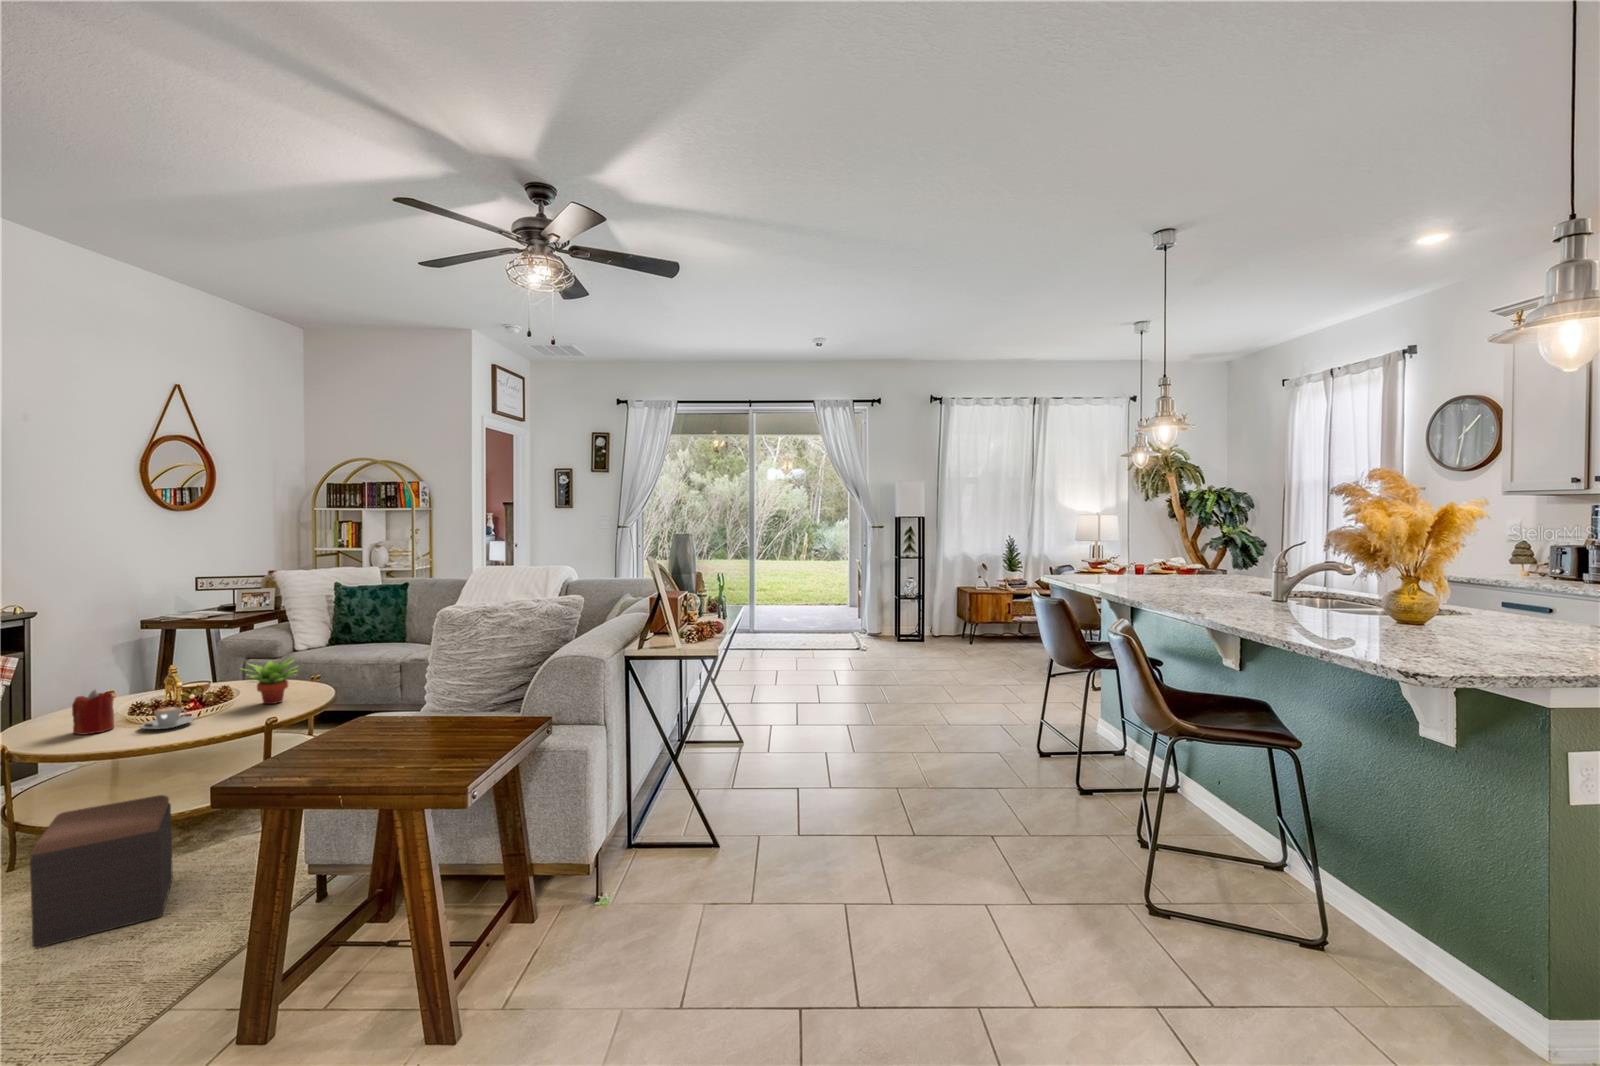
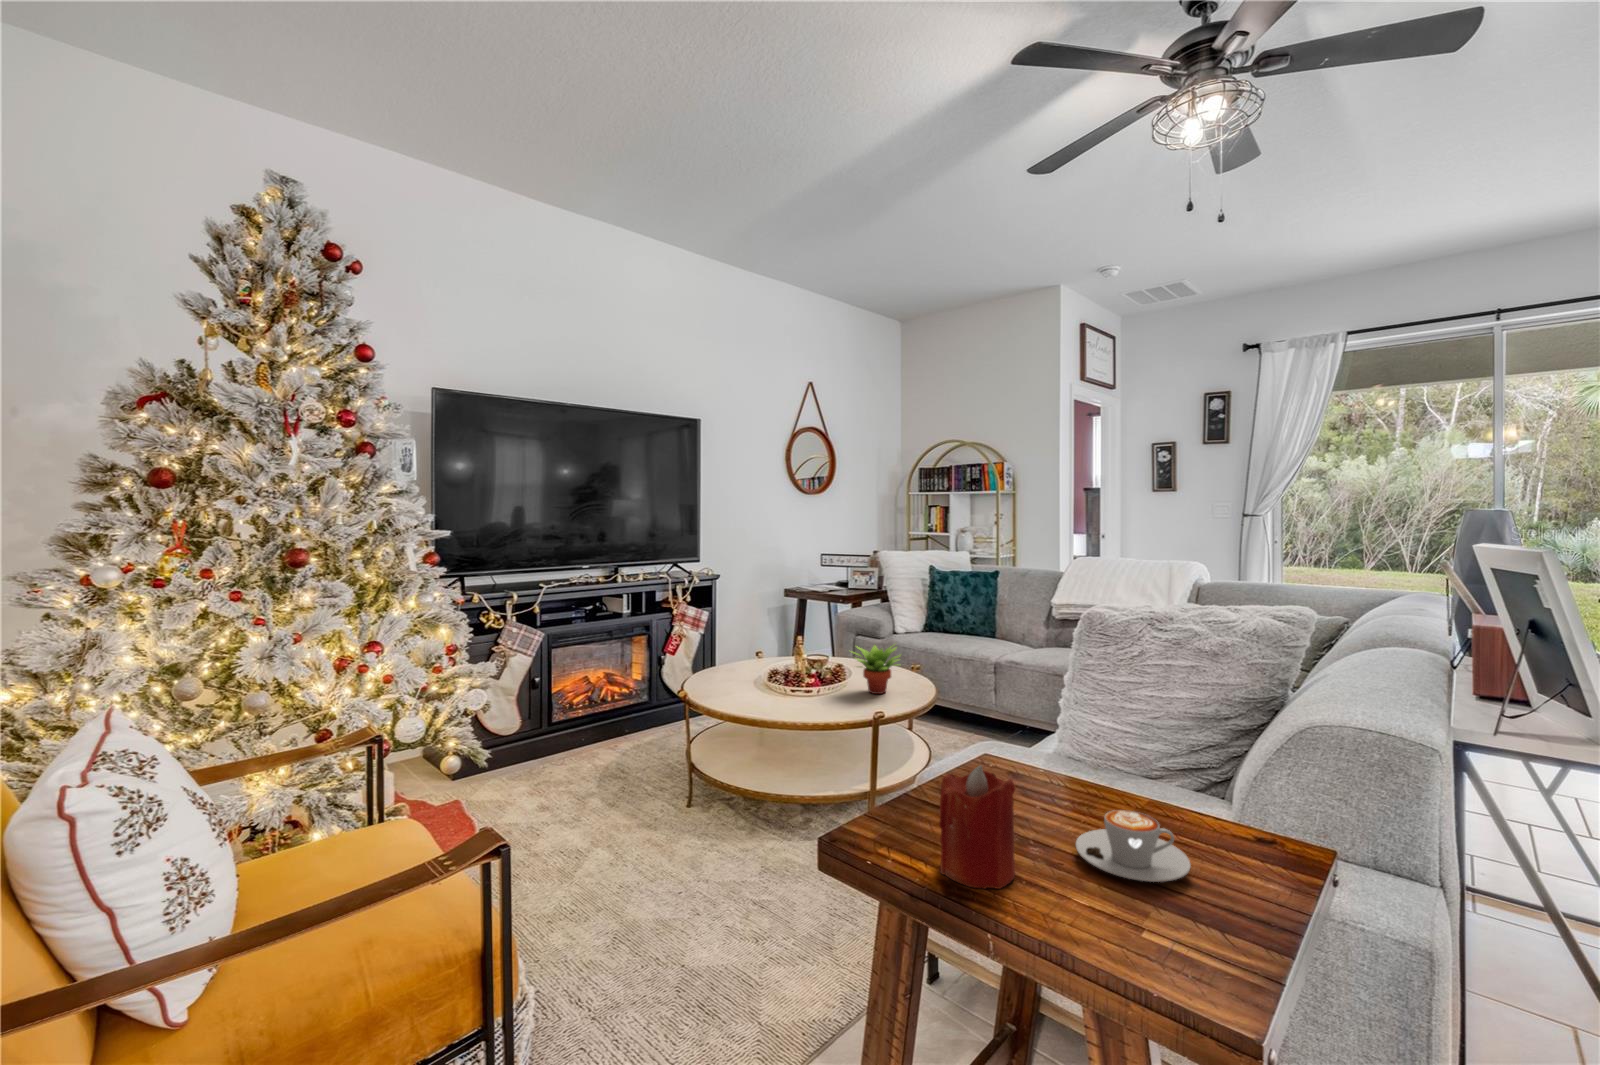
candle: present [72,690,114,735] -> present [939,766,1015,889]
coffee cup: present [140,707,194,729] -> present [1076,810,1191,882]
footstool: present [30,795,173,948] -> none [679,778,789,923]

